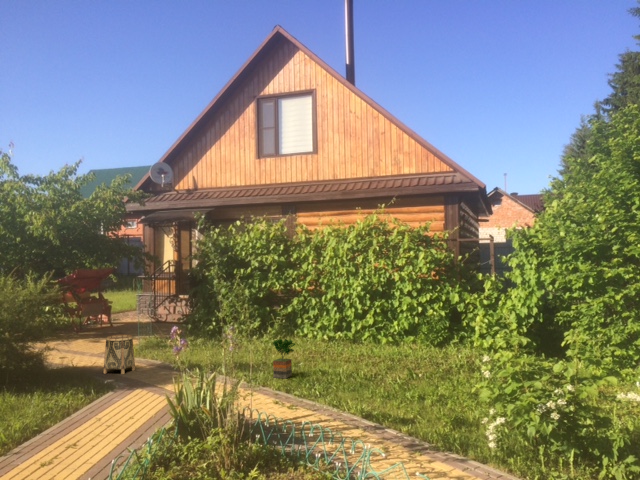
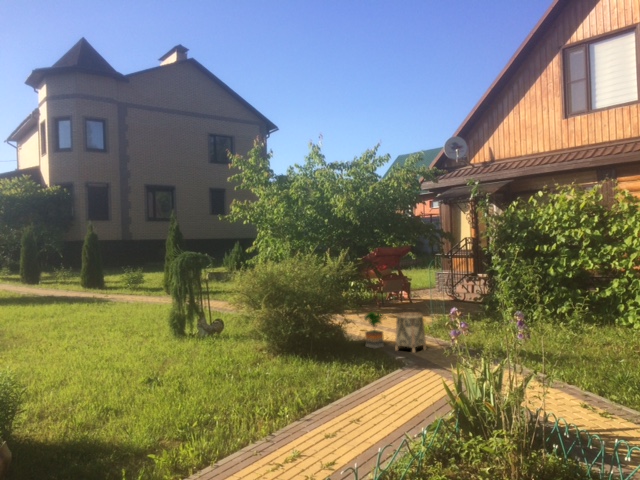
potted tree: present [273,339,295,379] -> present [365,312,386,348]

